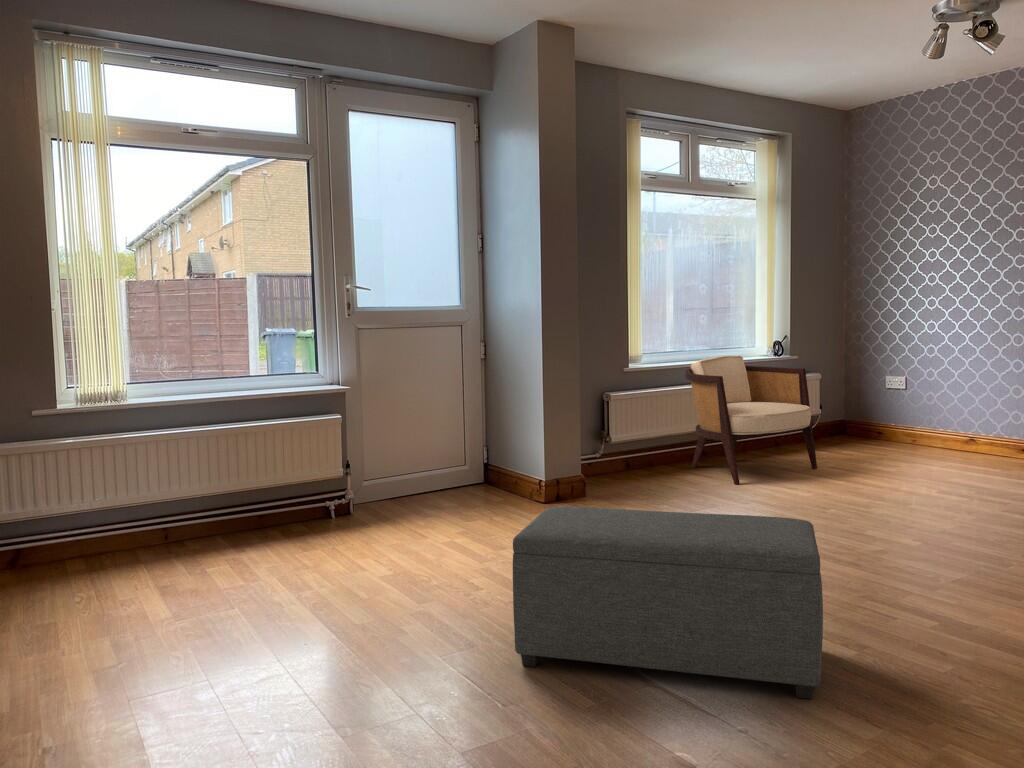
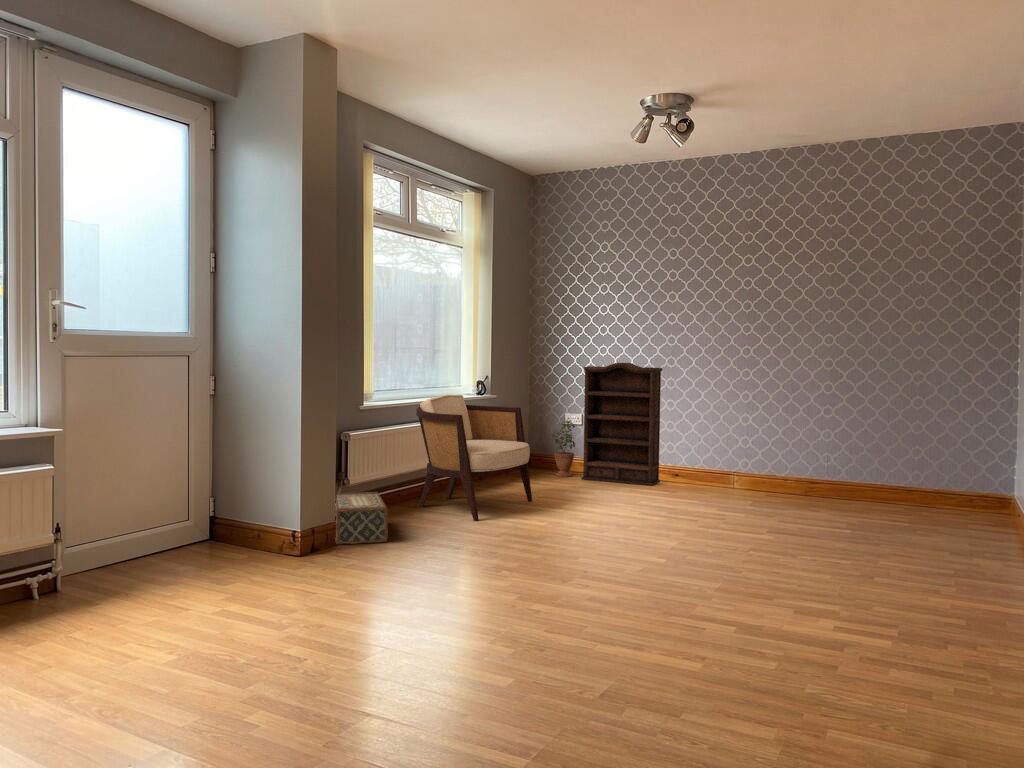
bookshelf: none [900,316,1004,460] -> present [582,363,662,486]
potted plant: none [865,380,896,445] -> present [551,420,575,477]
woven basket: none [583,449,638,498] -> present [335,492,388,544]
ottoman: present [513,507,823,699] -> none [417,547,726,737]

